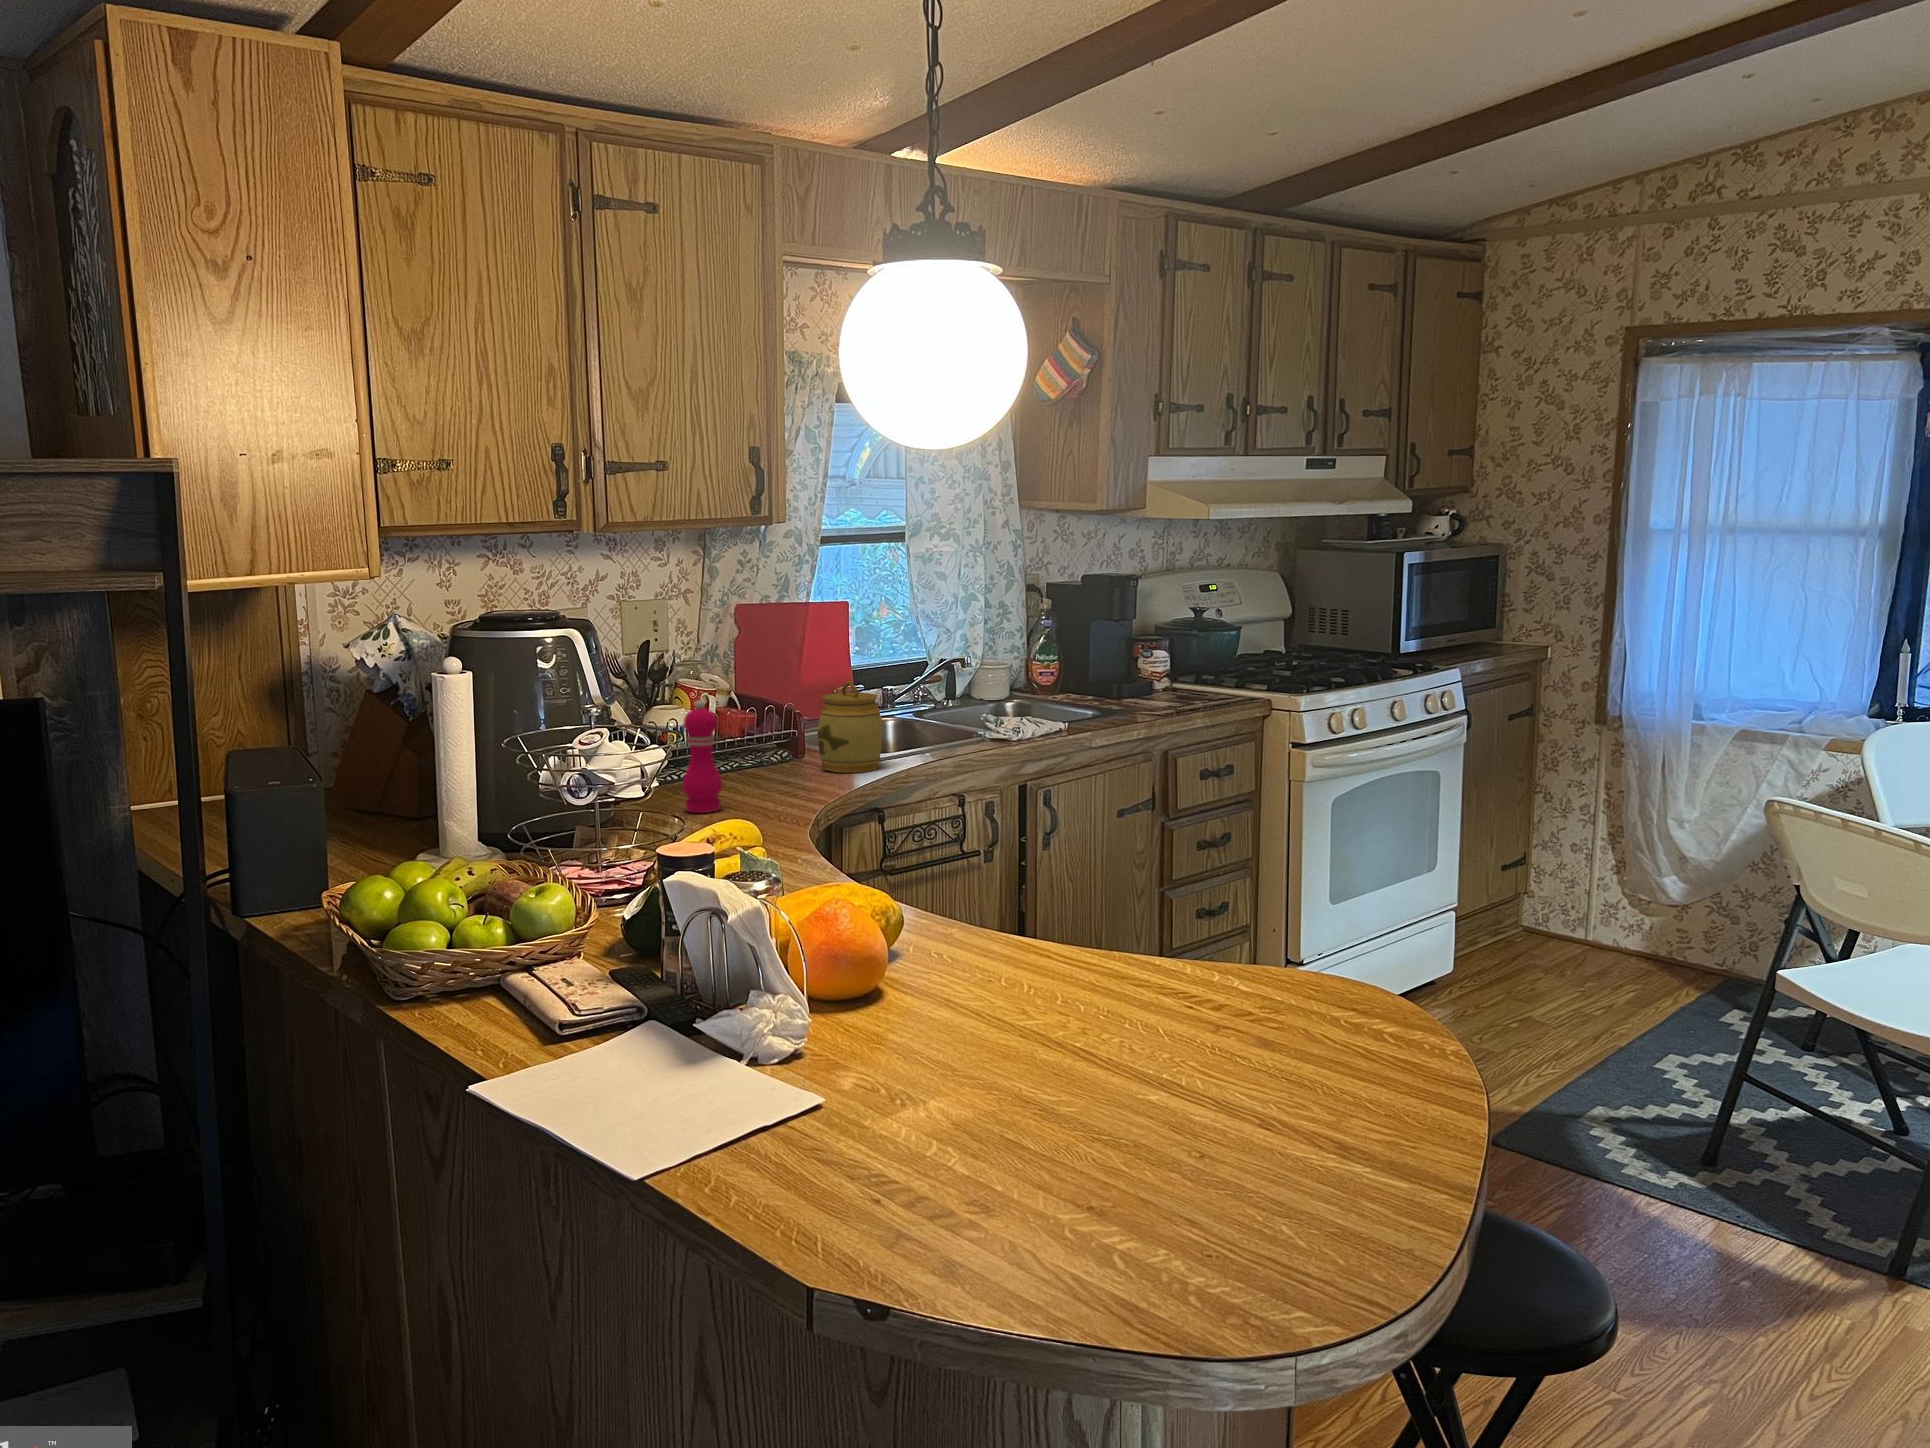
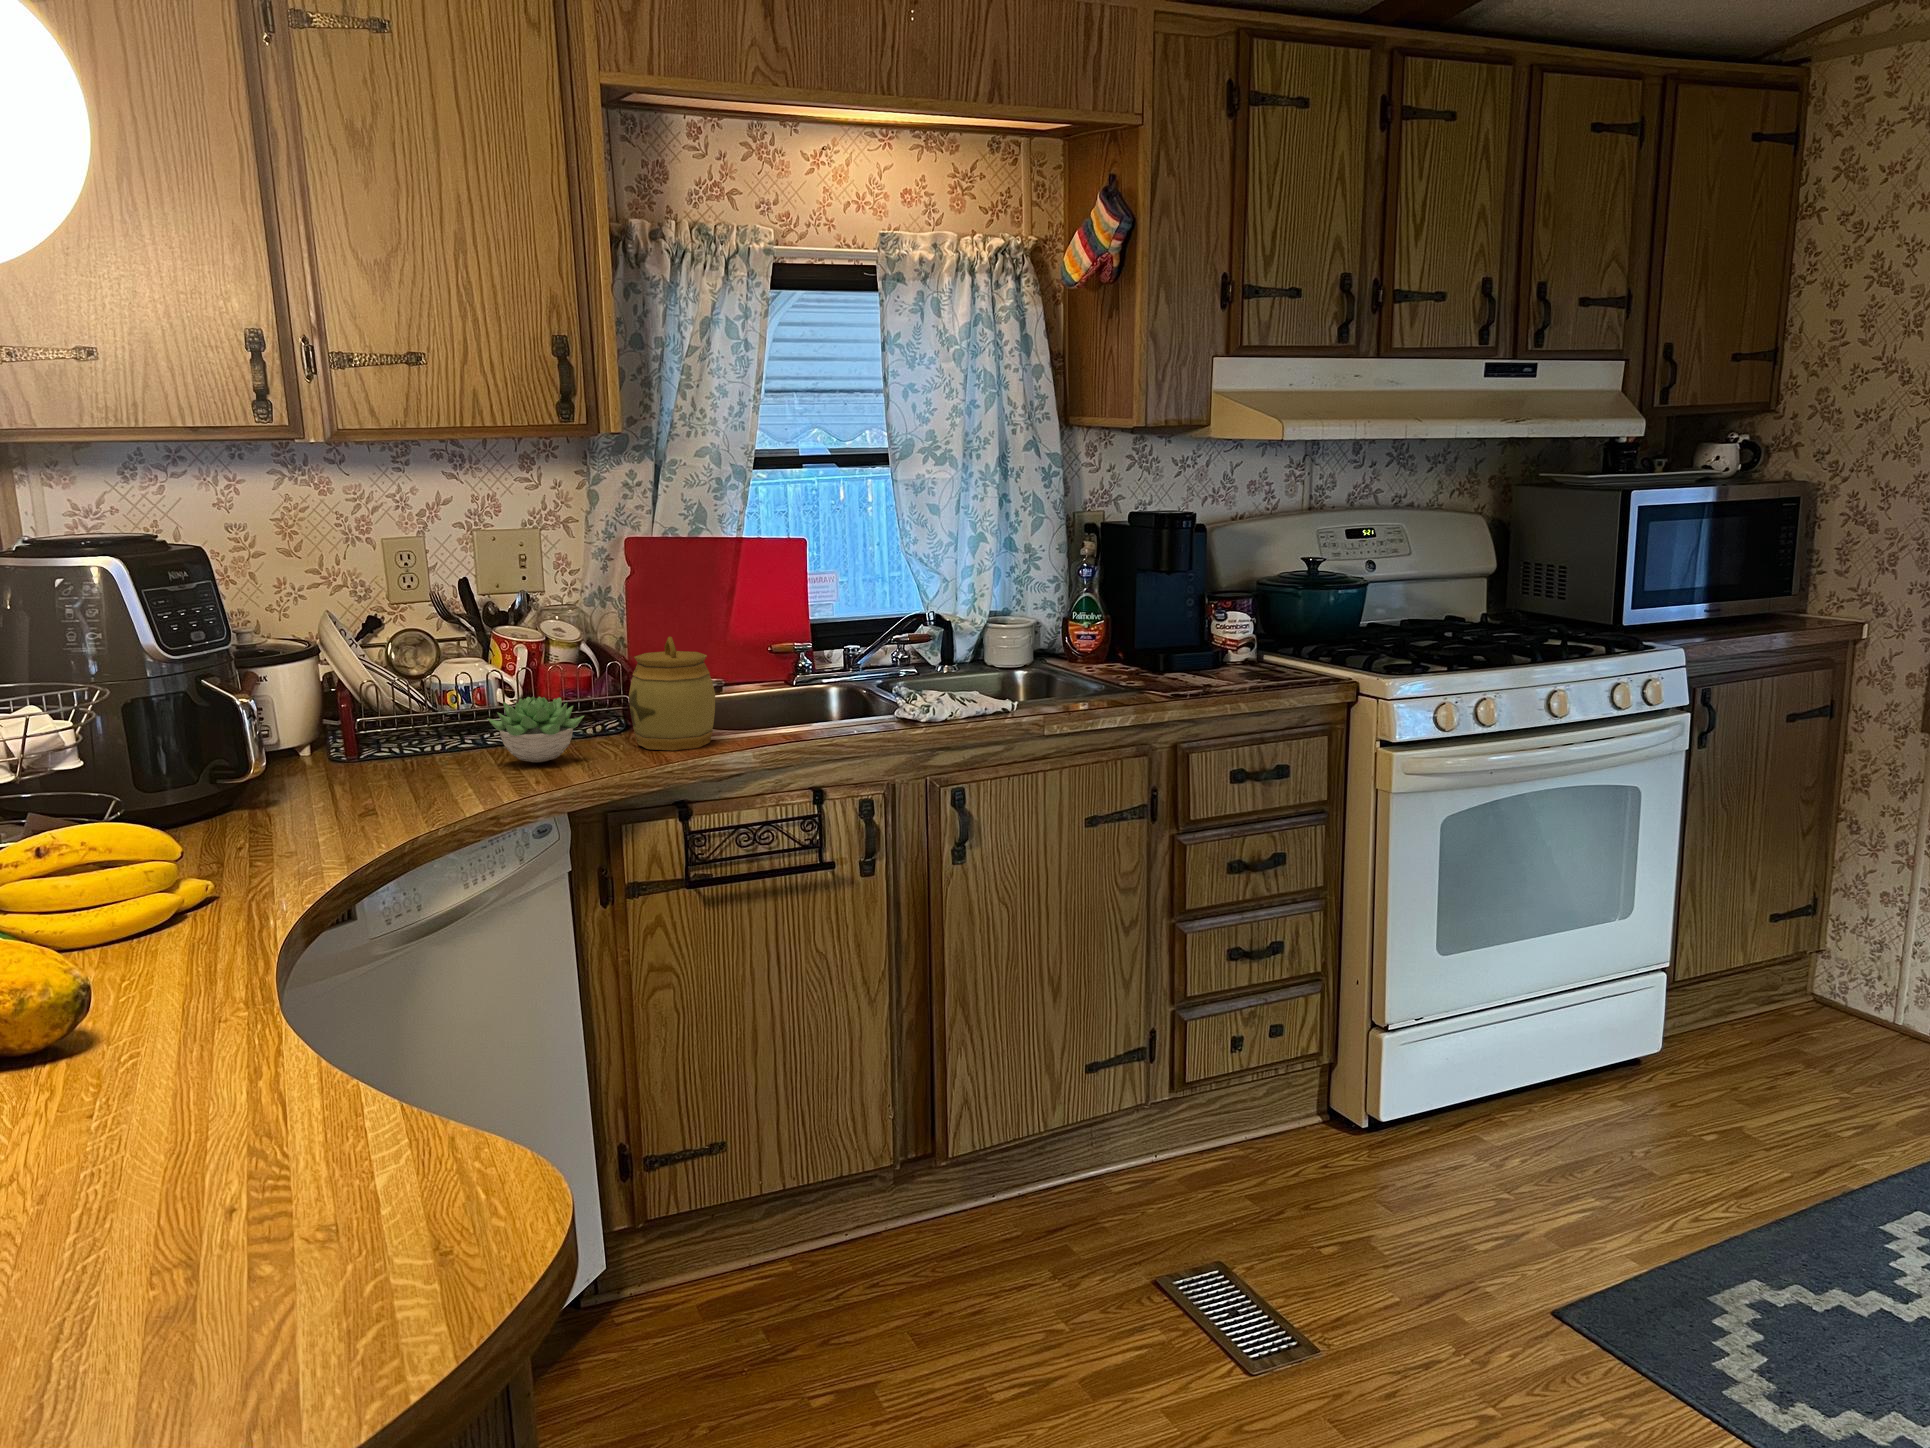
pepper mill: present [682,700,723,813] -> none [385,654,437,791]
succulent plant: none [729,733,803,787] -> present [488,697,584,762]

